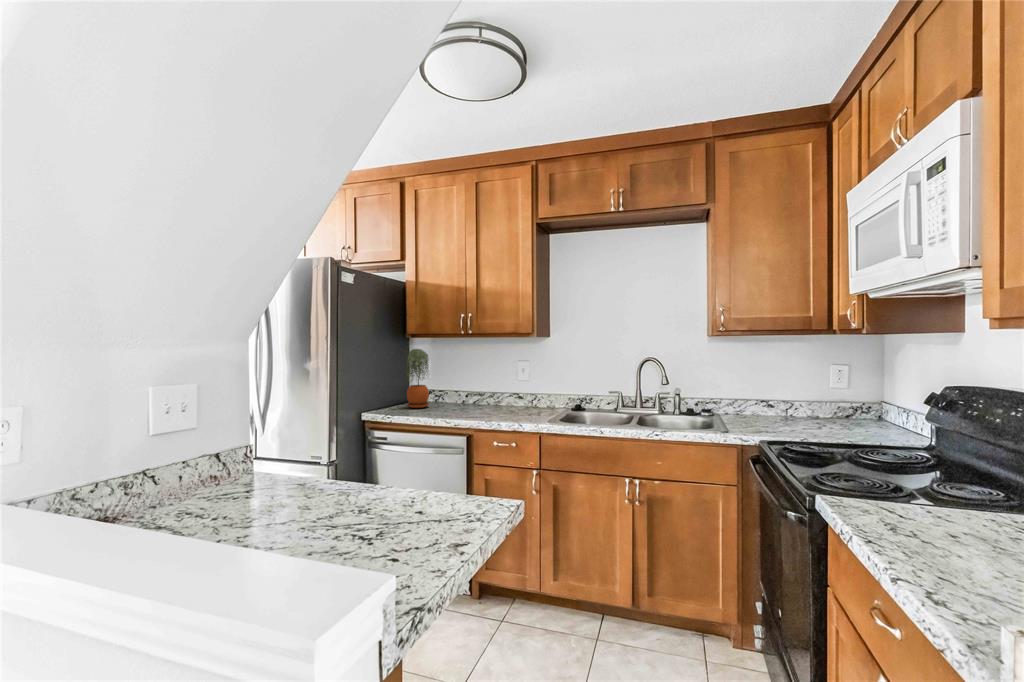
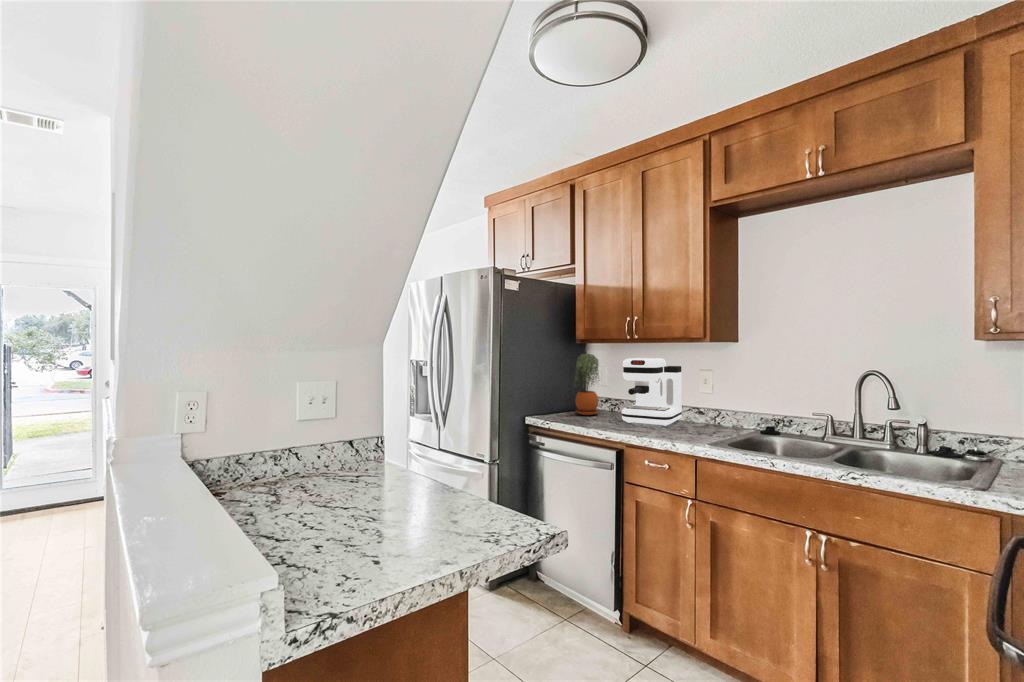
coffee maker: none [459,352,506,412] -> present [622,358,682,426]

